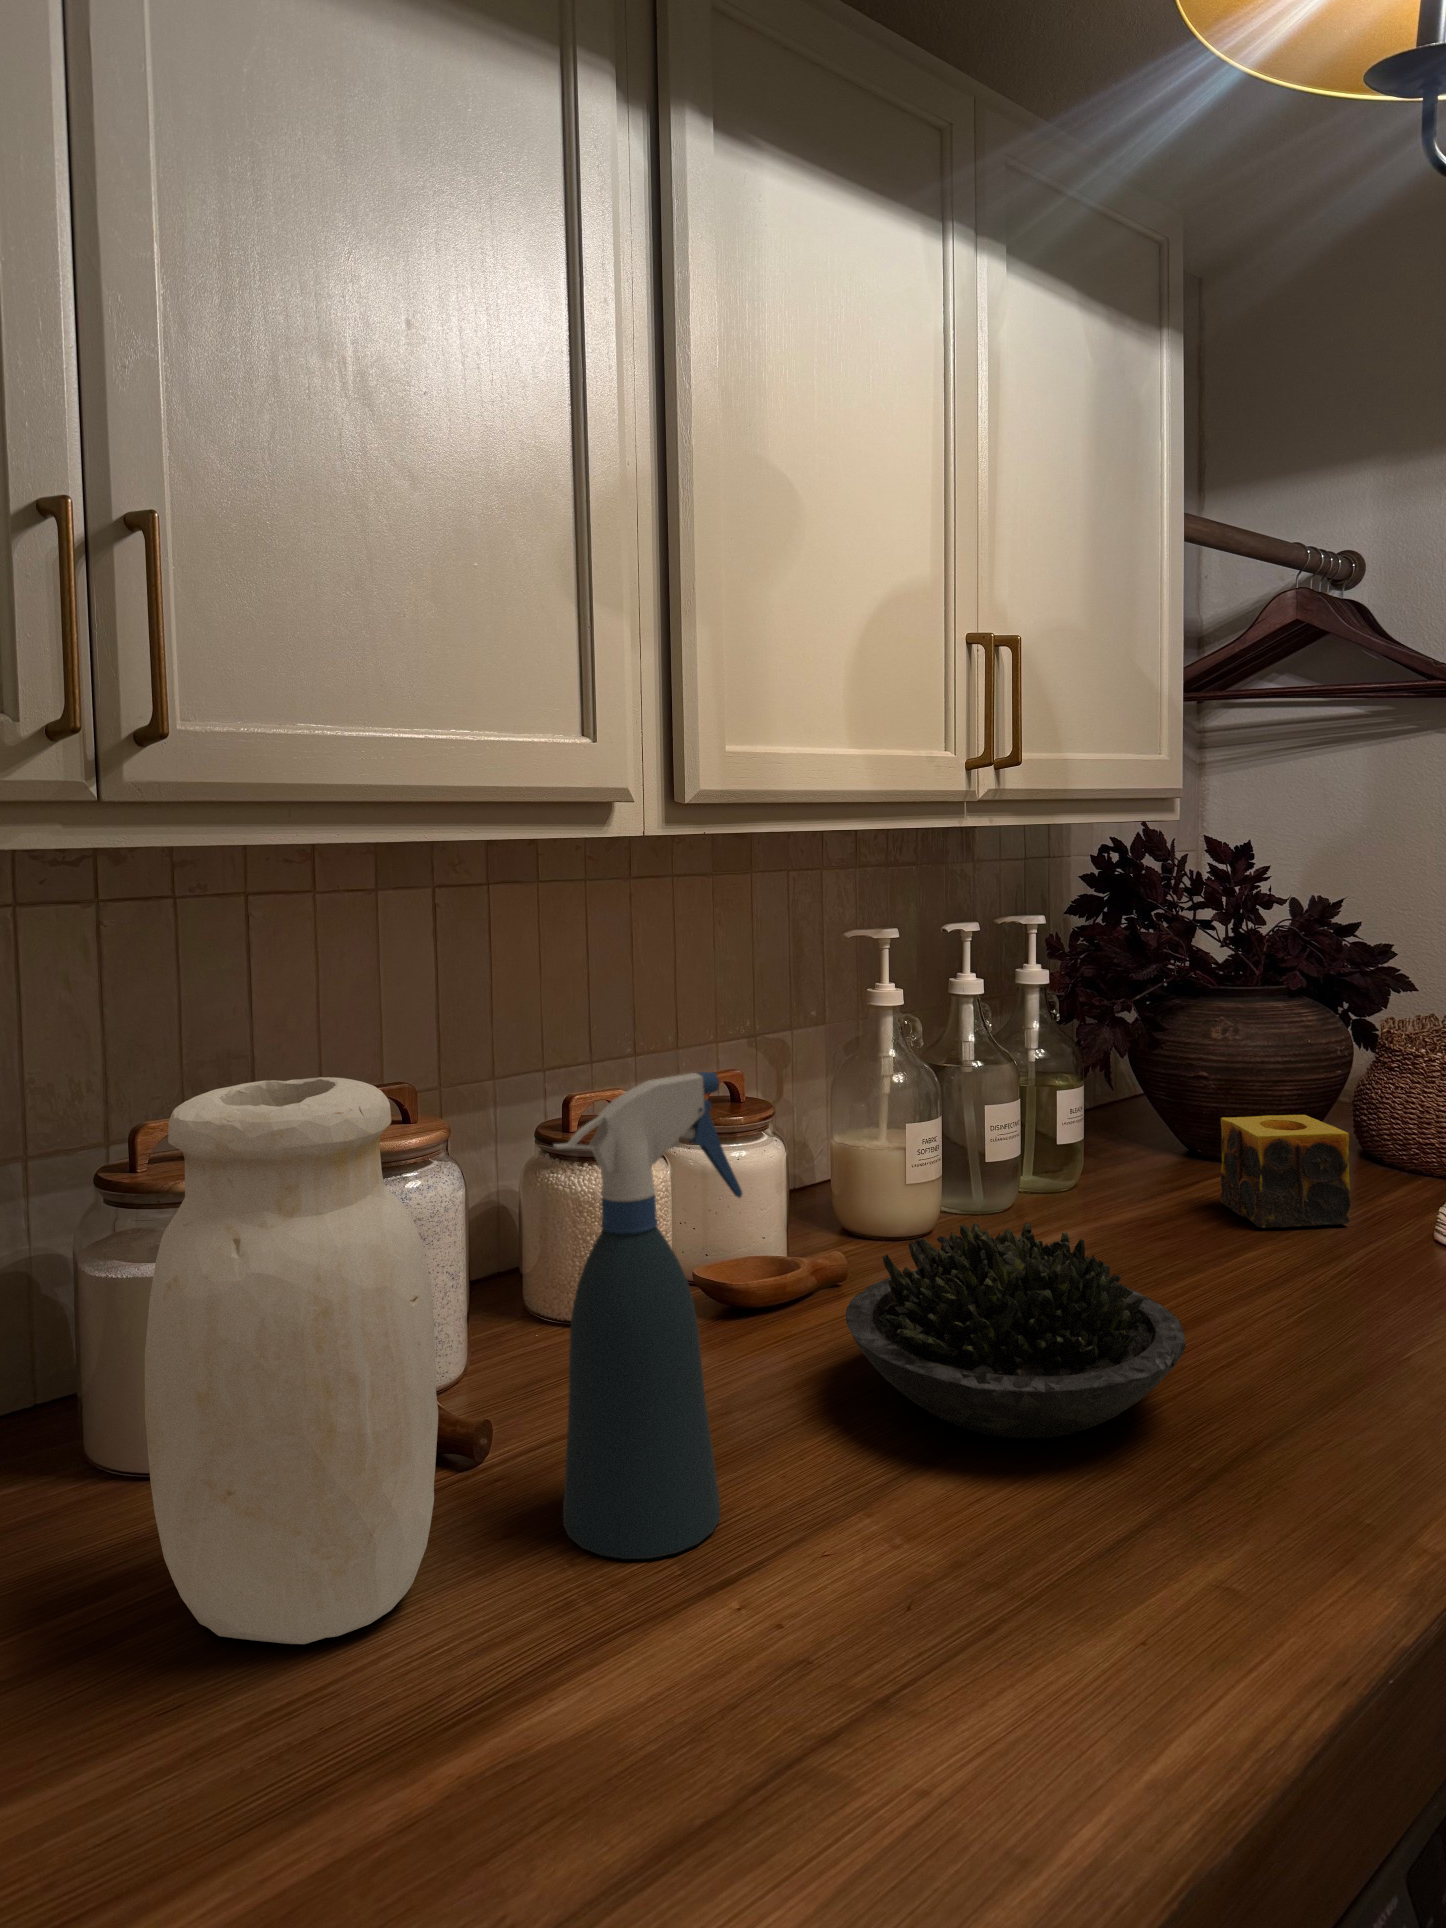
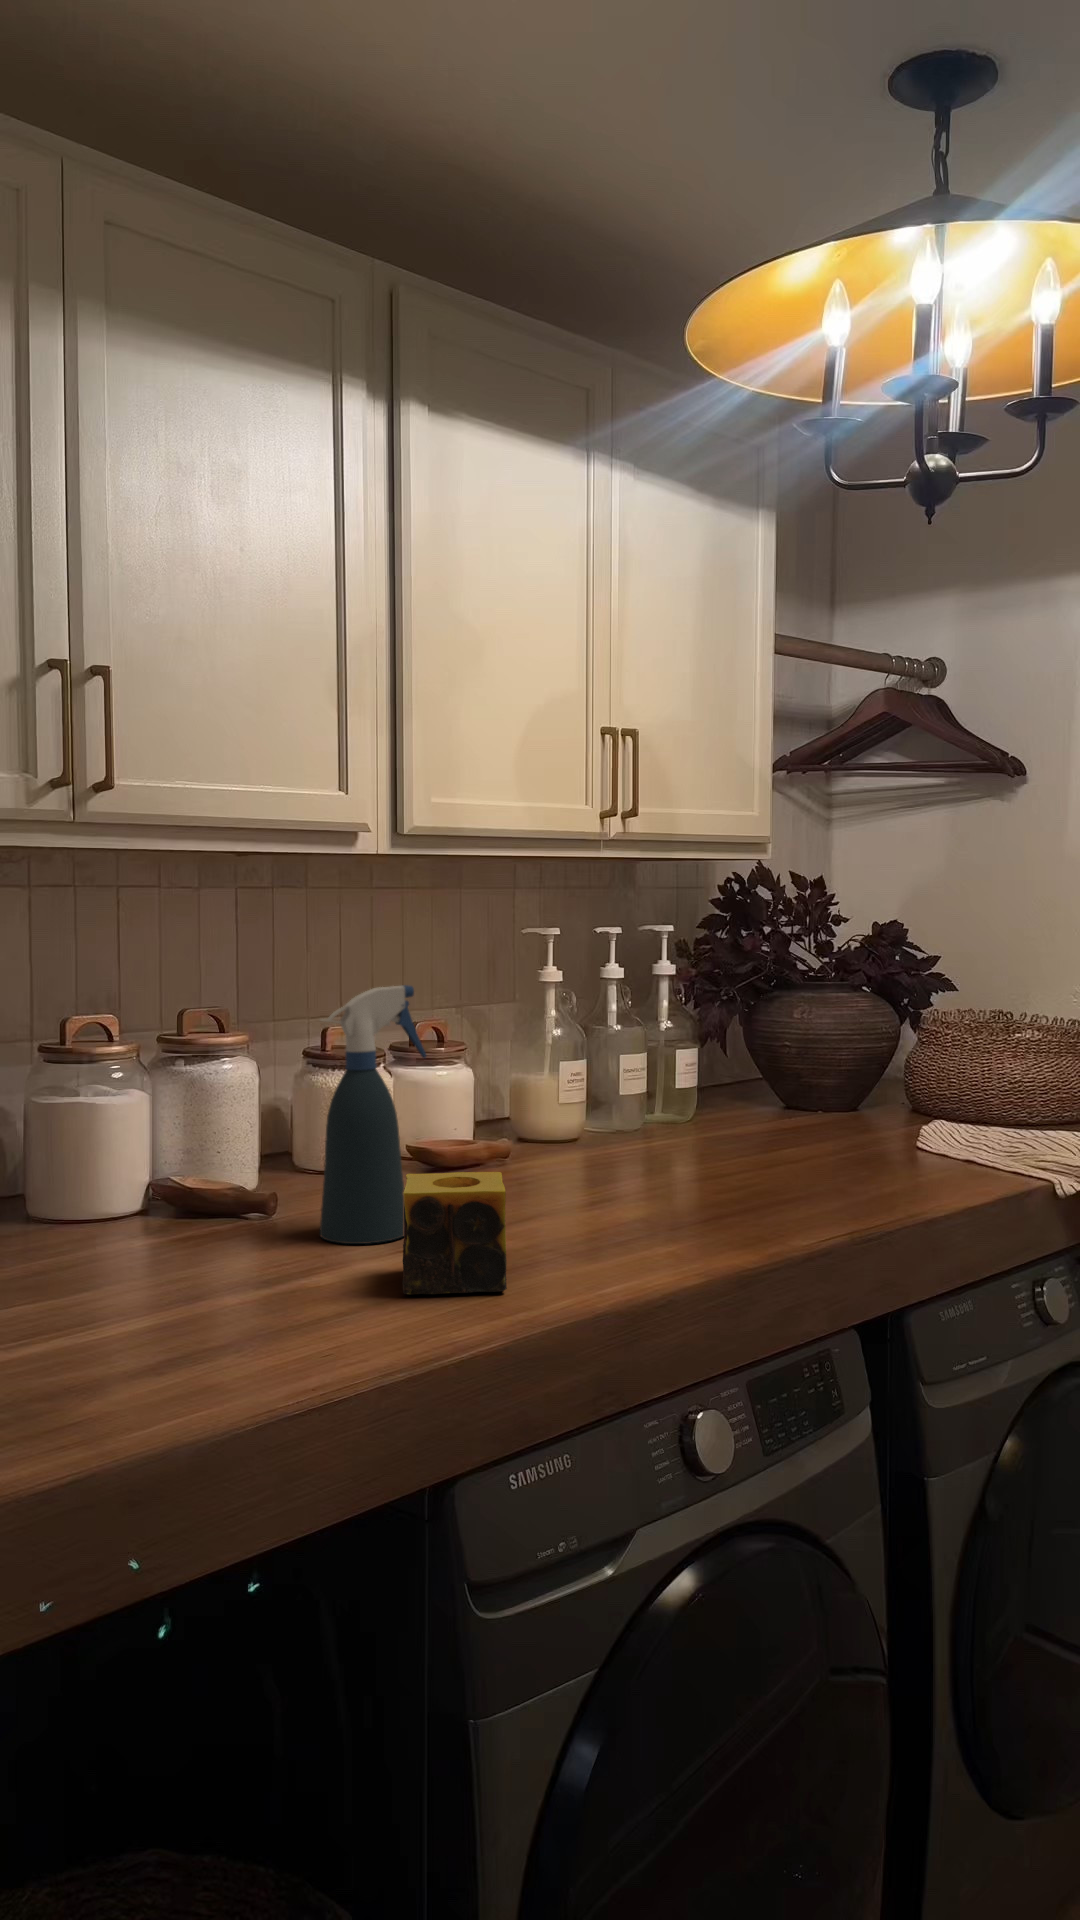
jar: present [145,1077,438,1644] -> none [100,975,254,1264]
candle: present [1220,1115,1351,1228] -> present [402,1172,507,1295]
succulent plant: present [846,1222,1186,1439] -> none [494,1094,692,1210]

